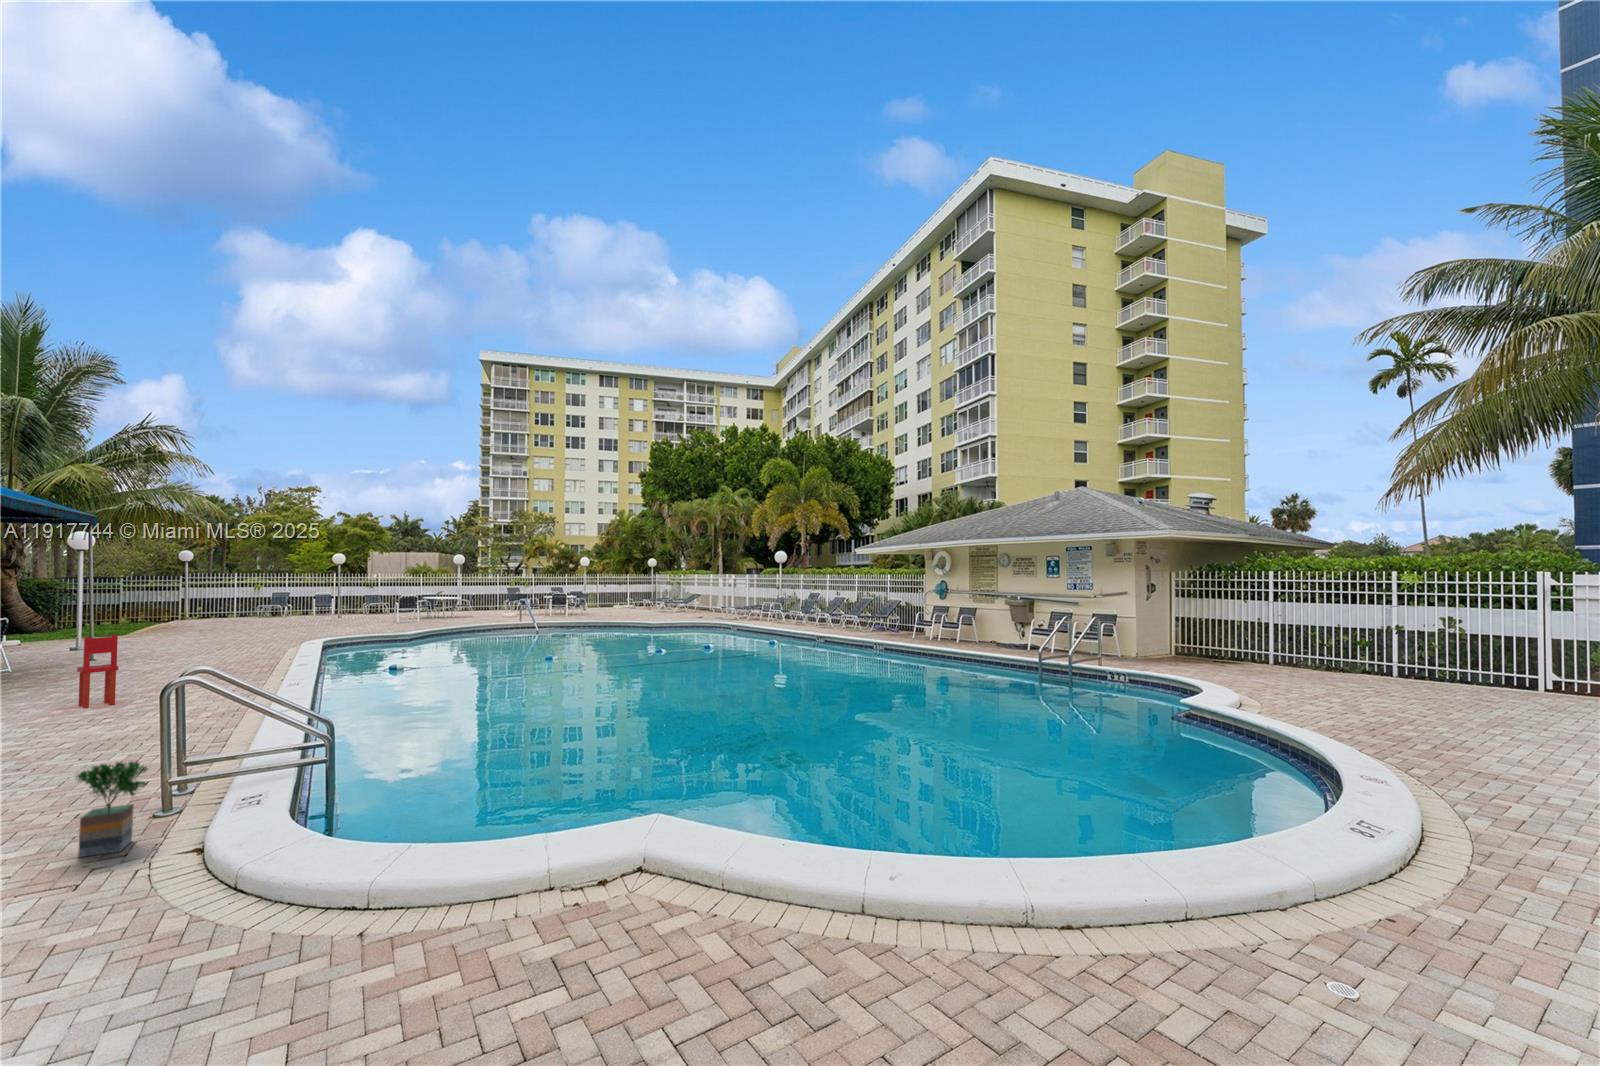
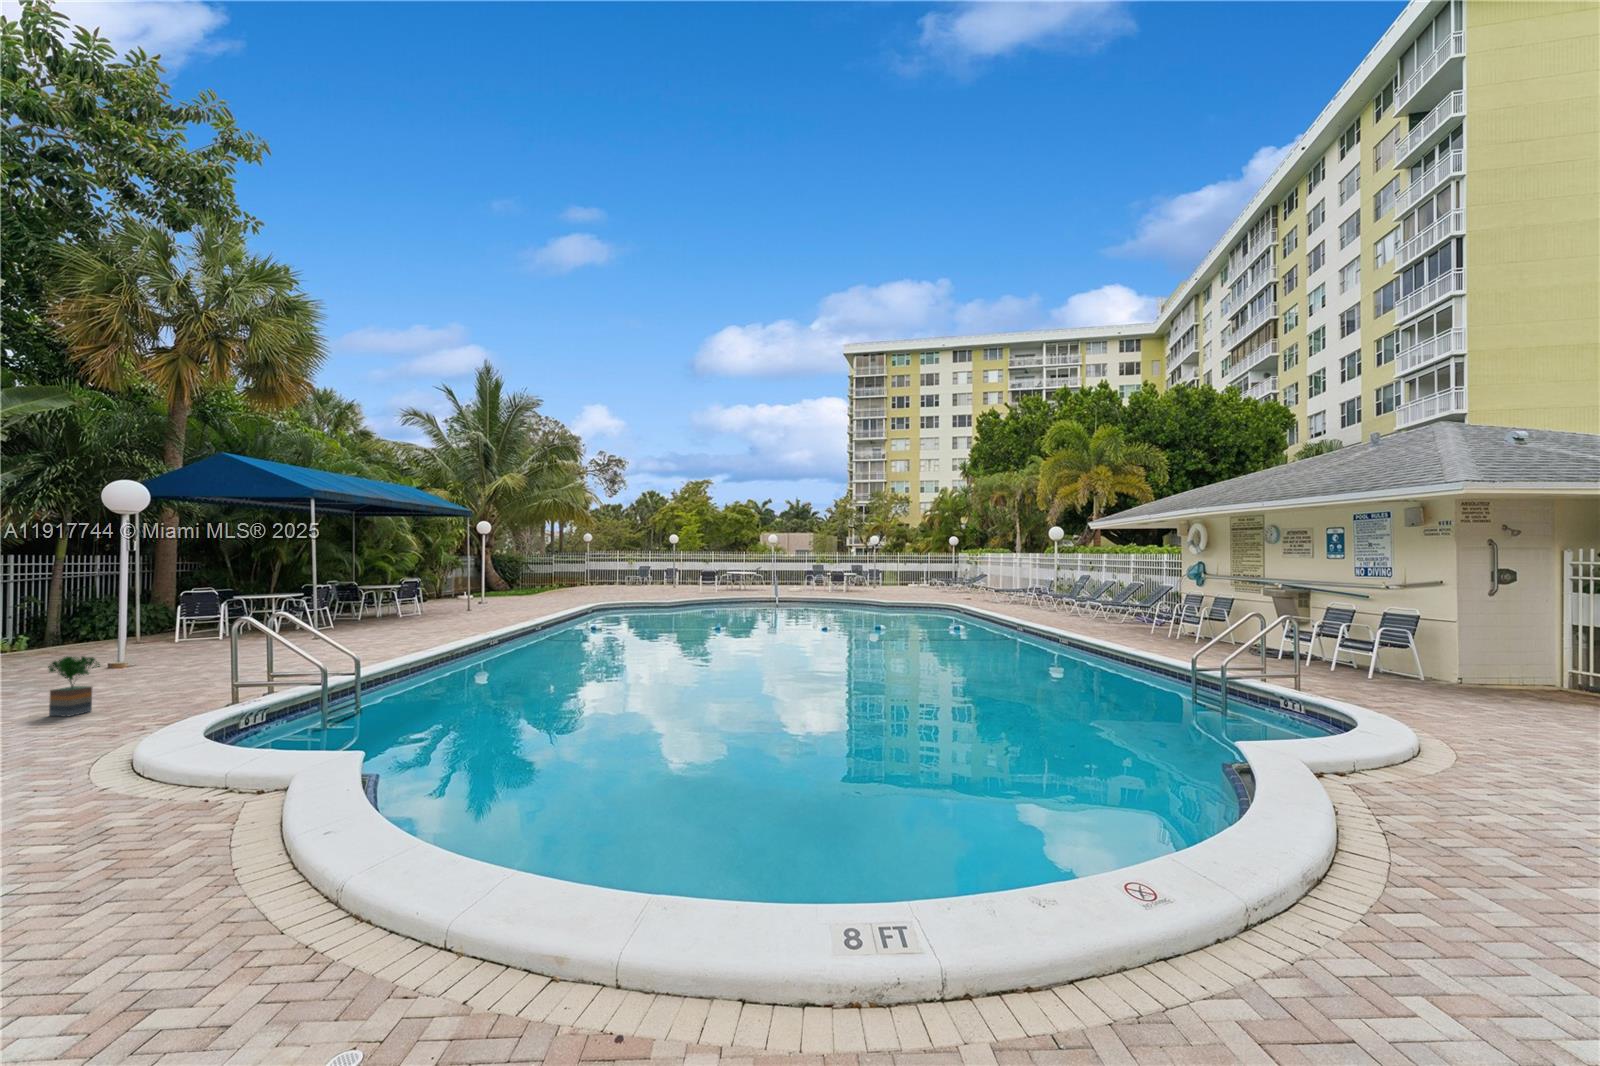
chair: present [77,635,118,708] -> none [348,582,372,632]

